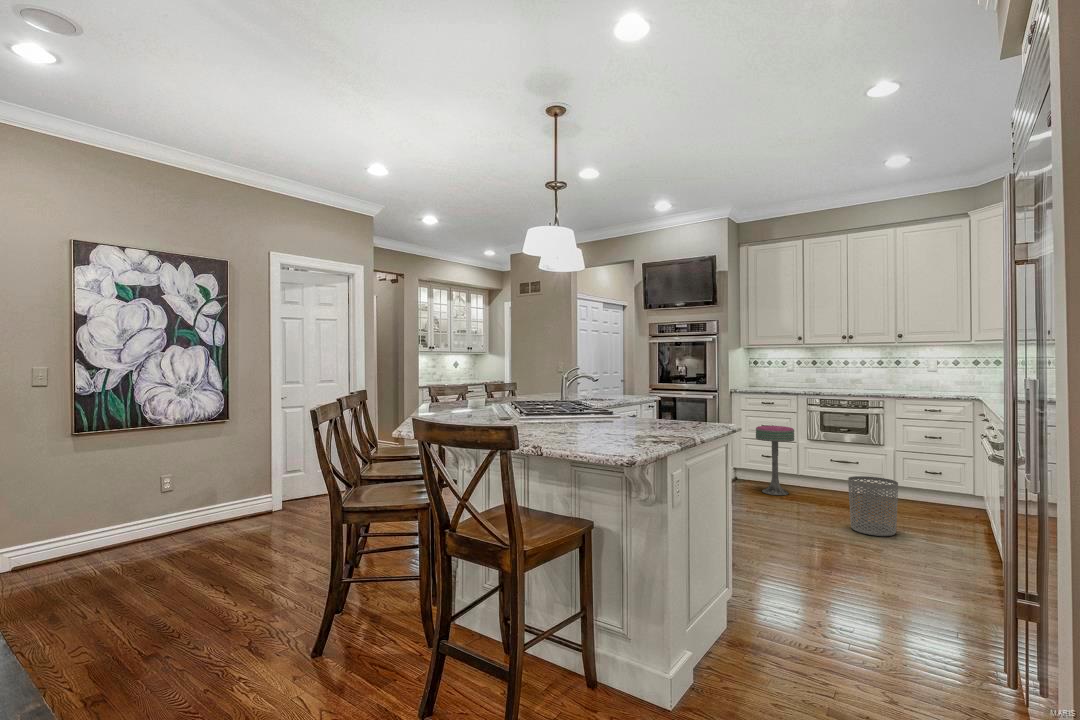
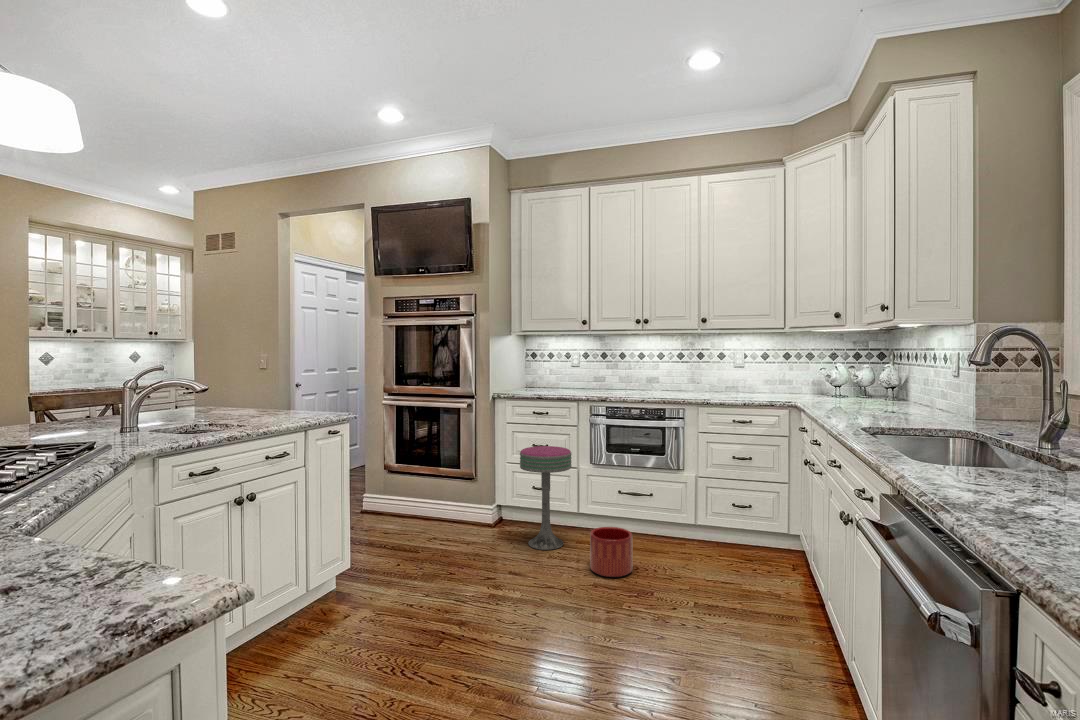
waste bin: present [848,476,898,536] -> none [635,536,706,643]
planter: none [812,479,844,510] -> present [590,527,633,577]

